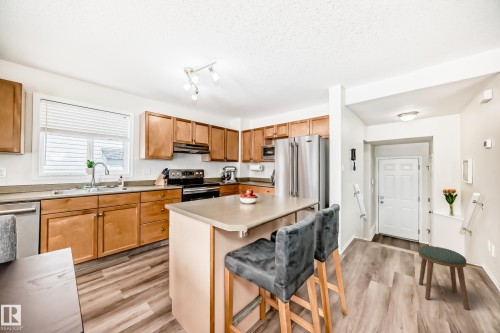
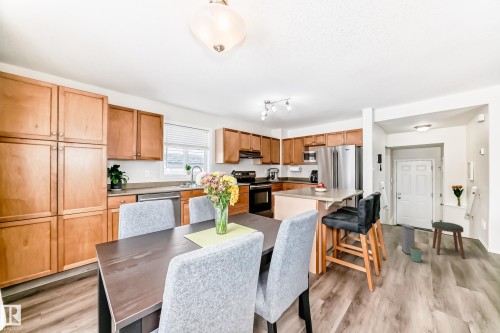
trash can: none [374,250,404,319] -> present [401,224,422,262]

